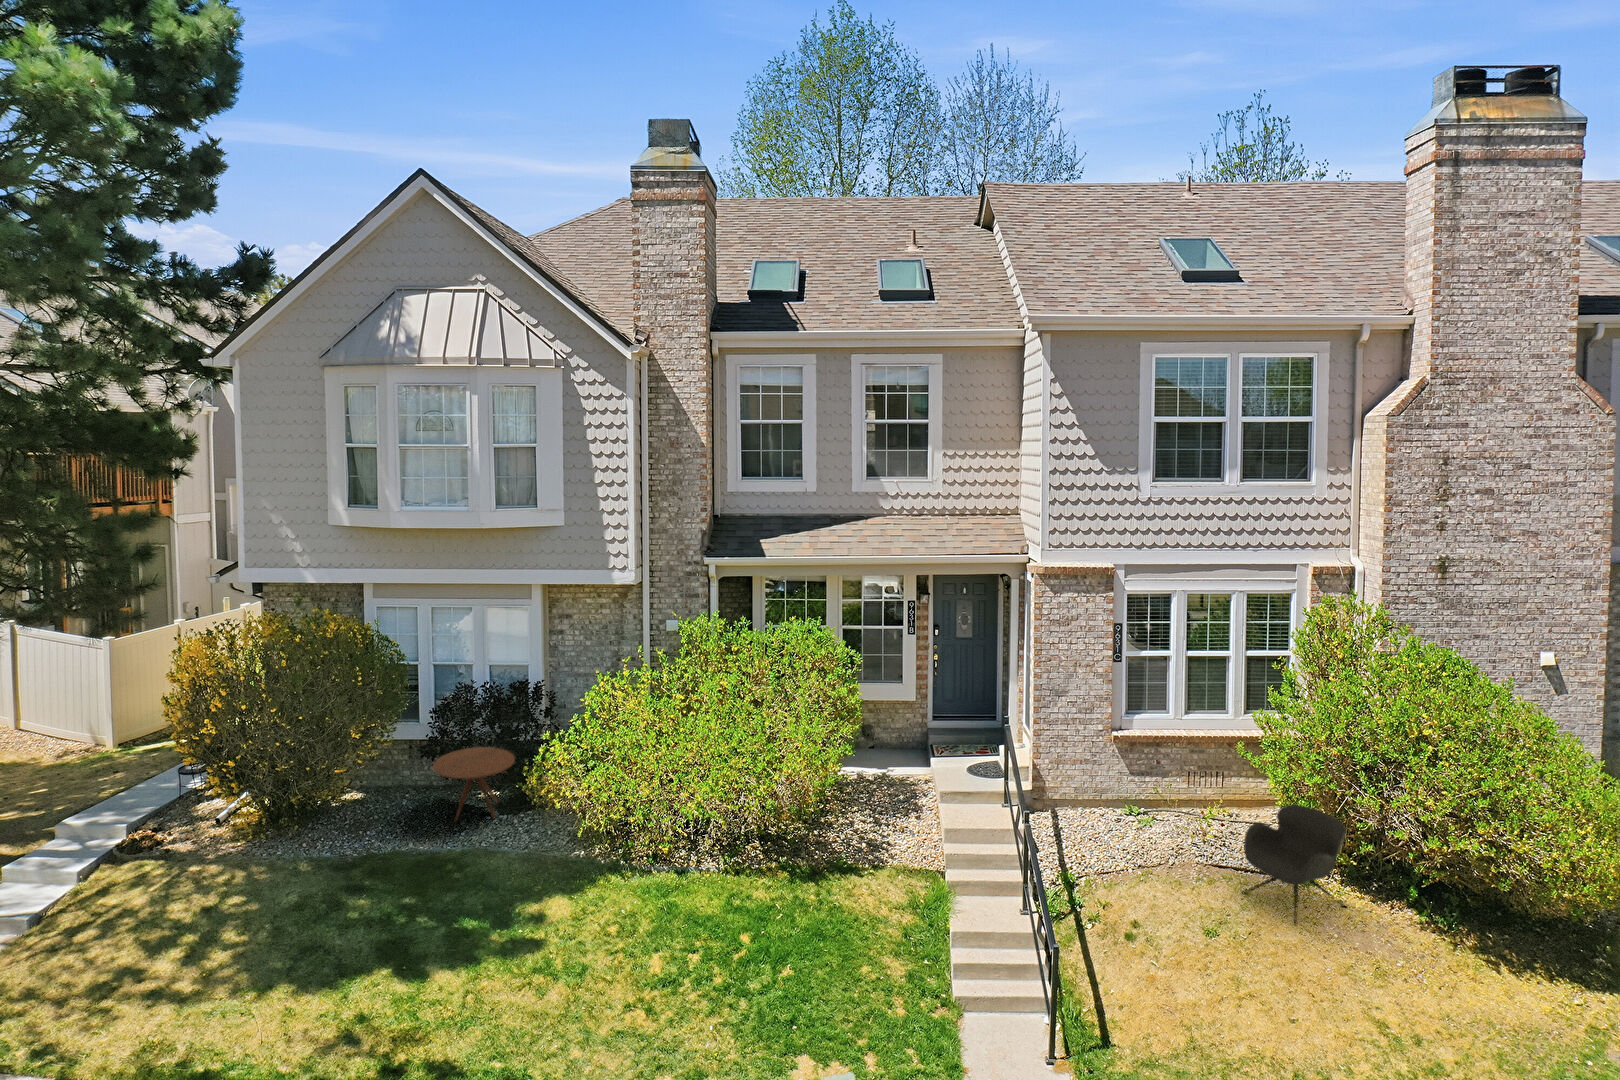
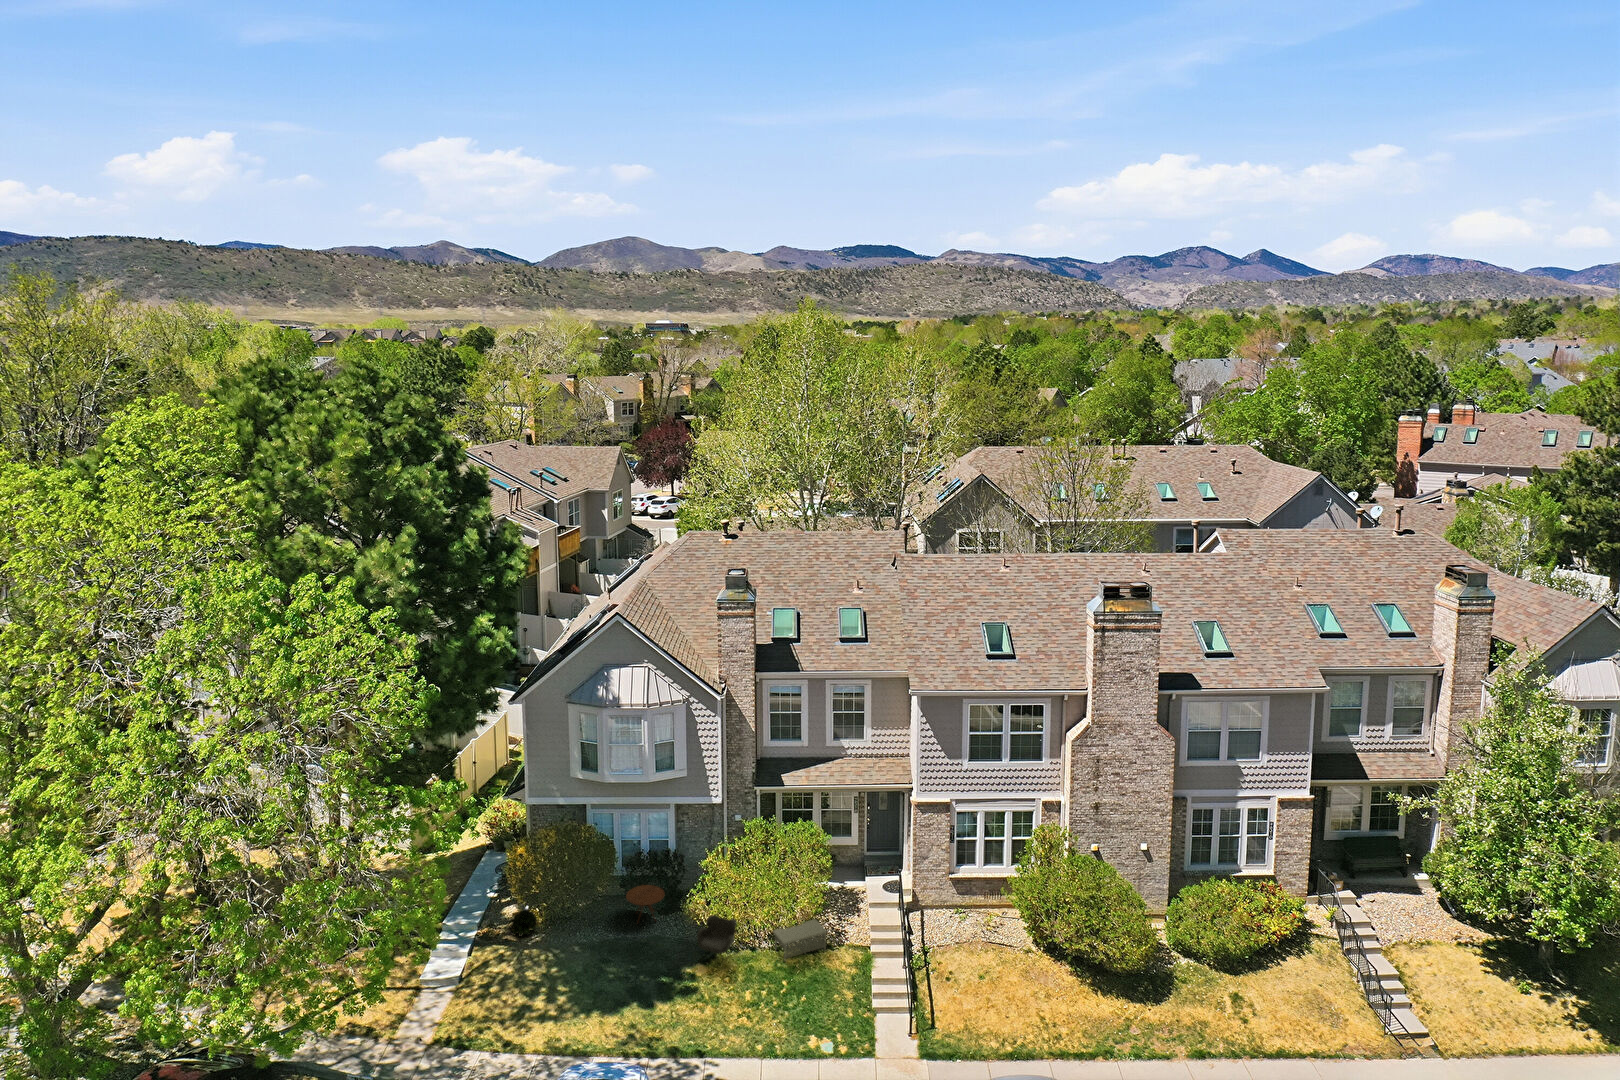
potted plant: none [183,782,252,841] -> present [510,908,538,937]
armchair: present [1242,804,1346,924] -> present [697,915,737,957]
storage bench: none [730,810,850,894] -> present [773,919,827,960]

